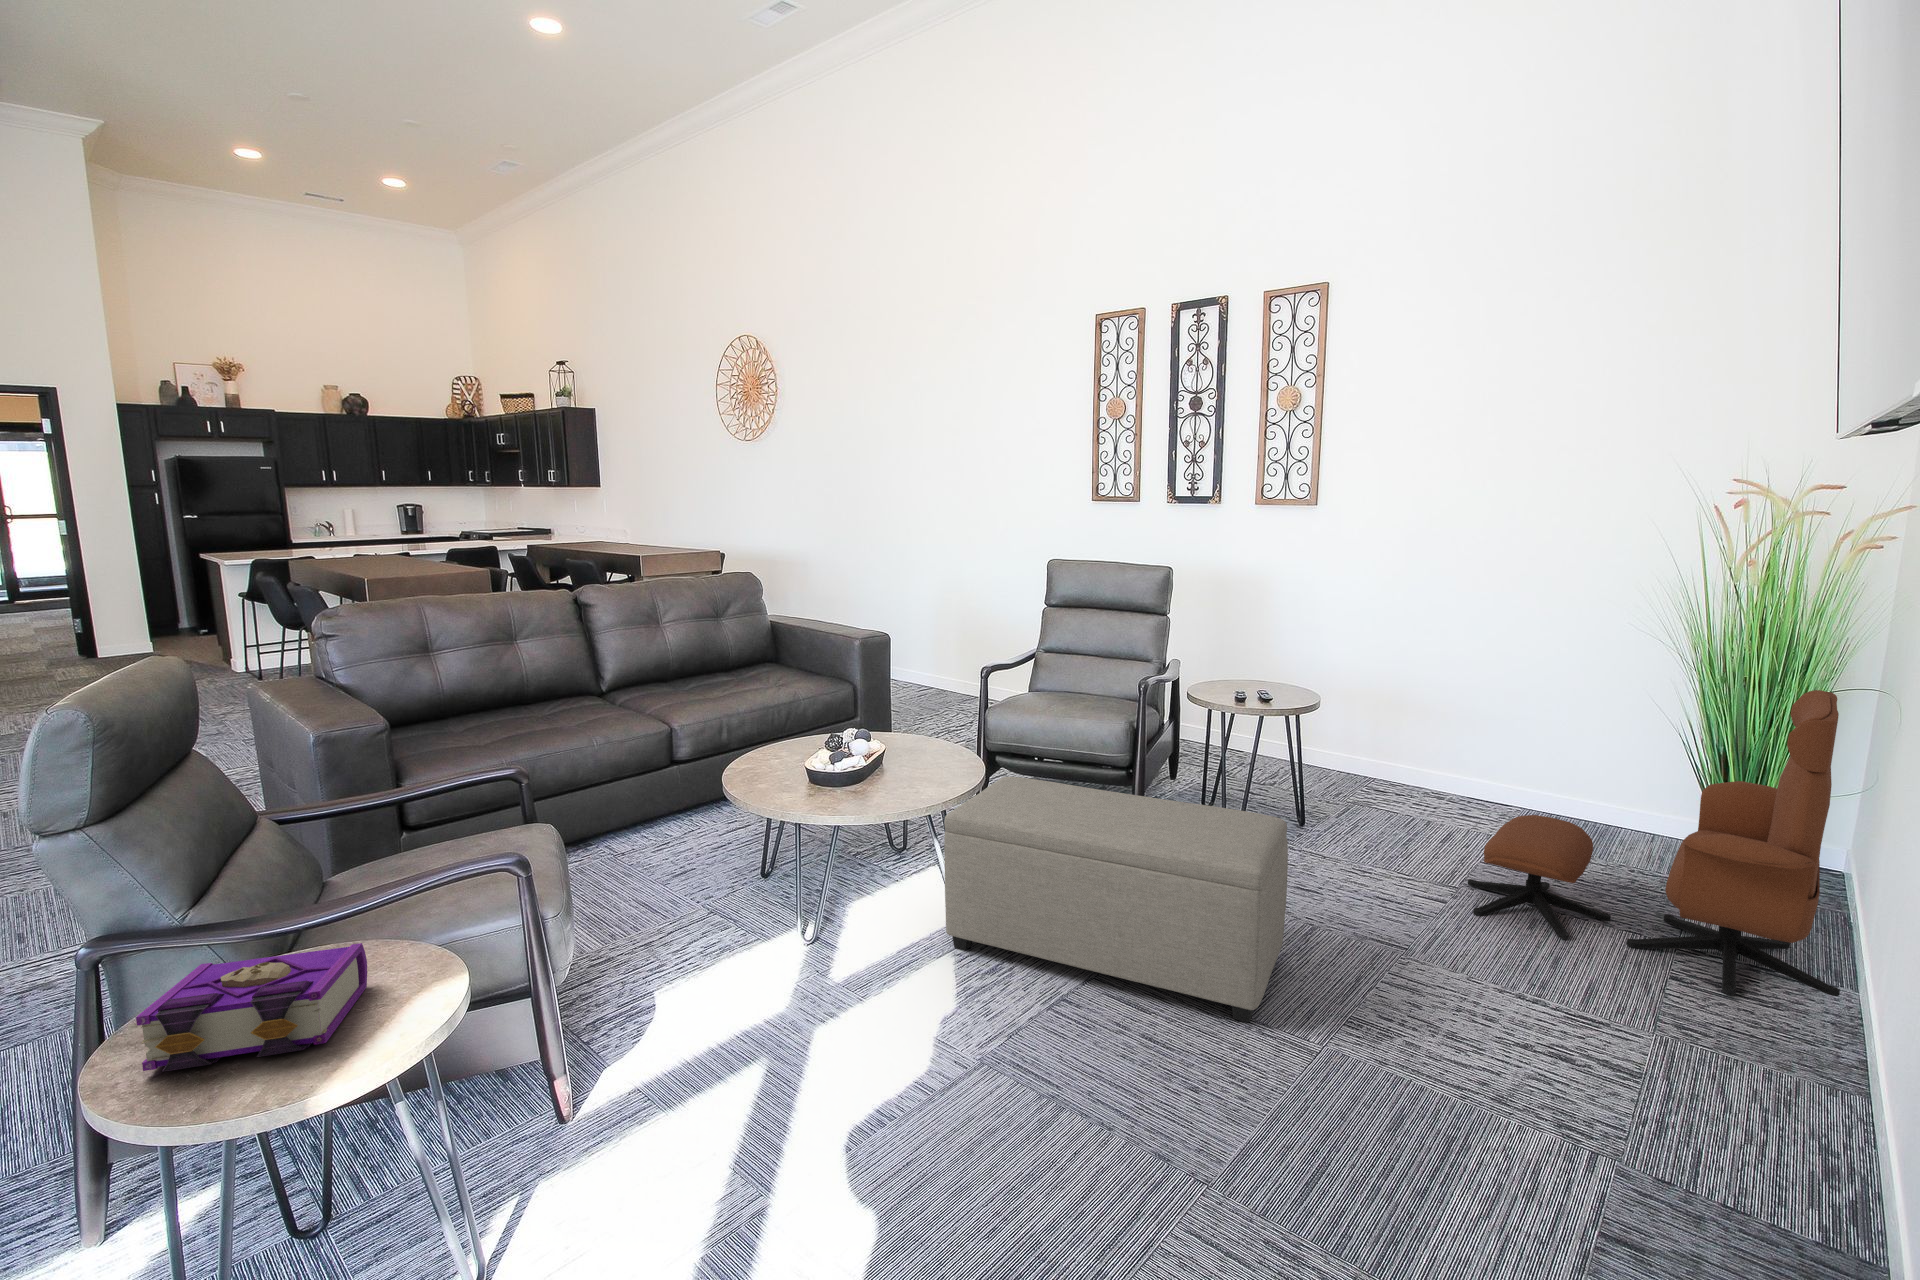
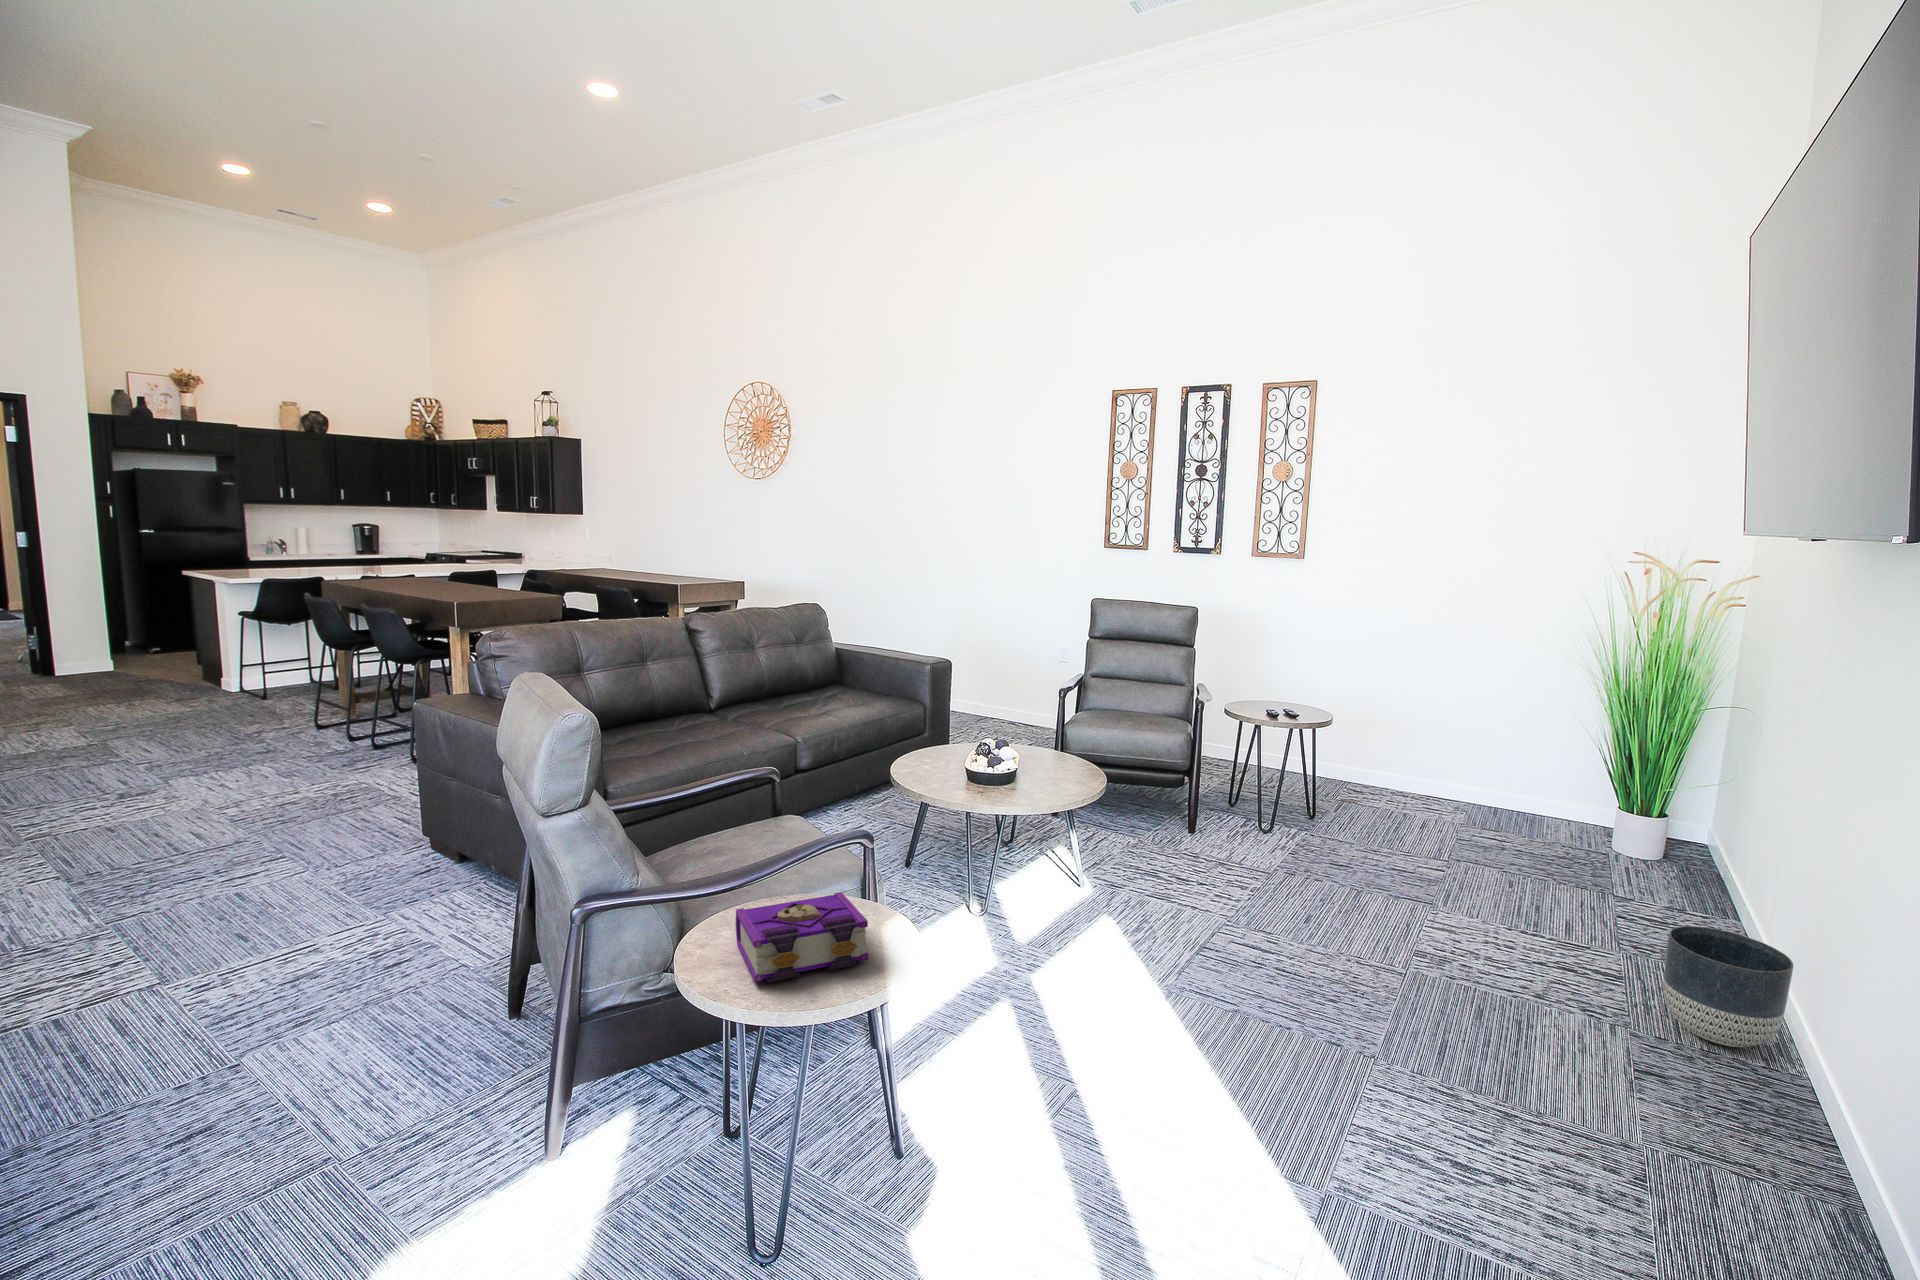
lounge chair: present [1468,690,1840,996] -> none [1451,707,1730,925]
ottoman: present [944,777,1288,1022] -> none [1091,776,1365,957]
planter: none [1673,1014,1868,1205] -> present [1663,926,1793,1047]

